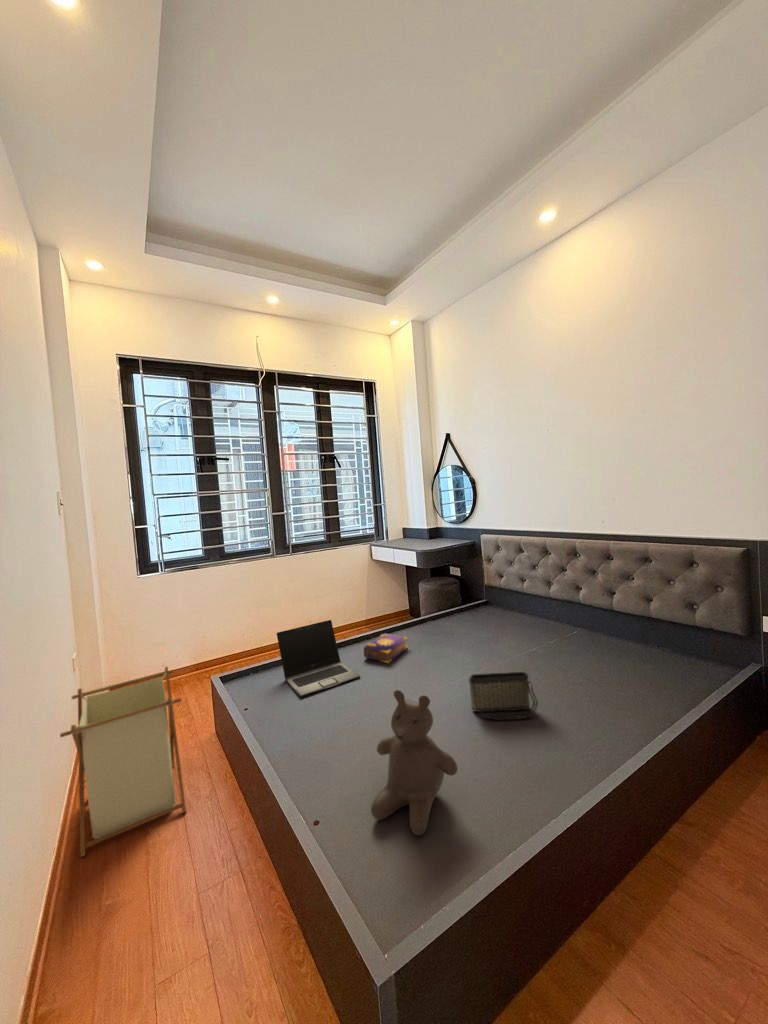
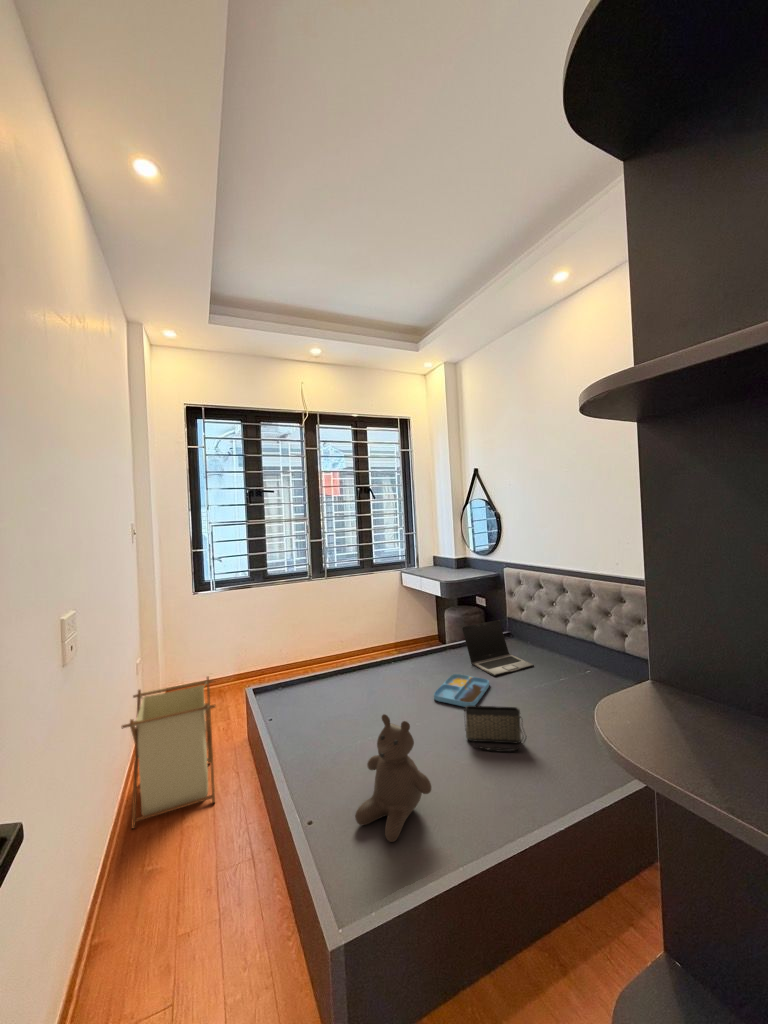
laptop: present [277,620,360,697] -> present [462,620,534,676]
book: present [364,633,407,663] -> none [380,659,423,688]
tray: none [426,644,481,677] -> present [434,674,489,707]

